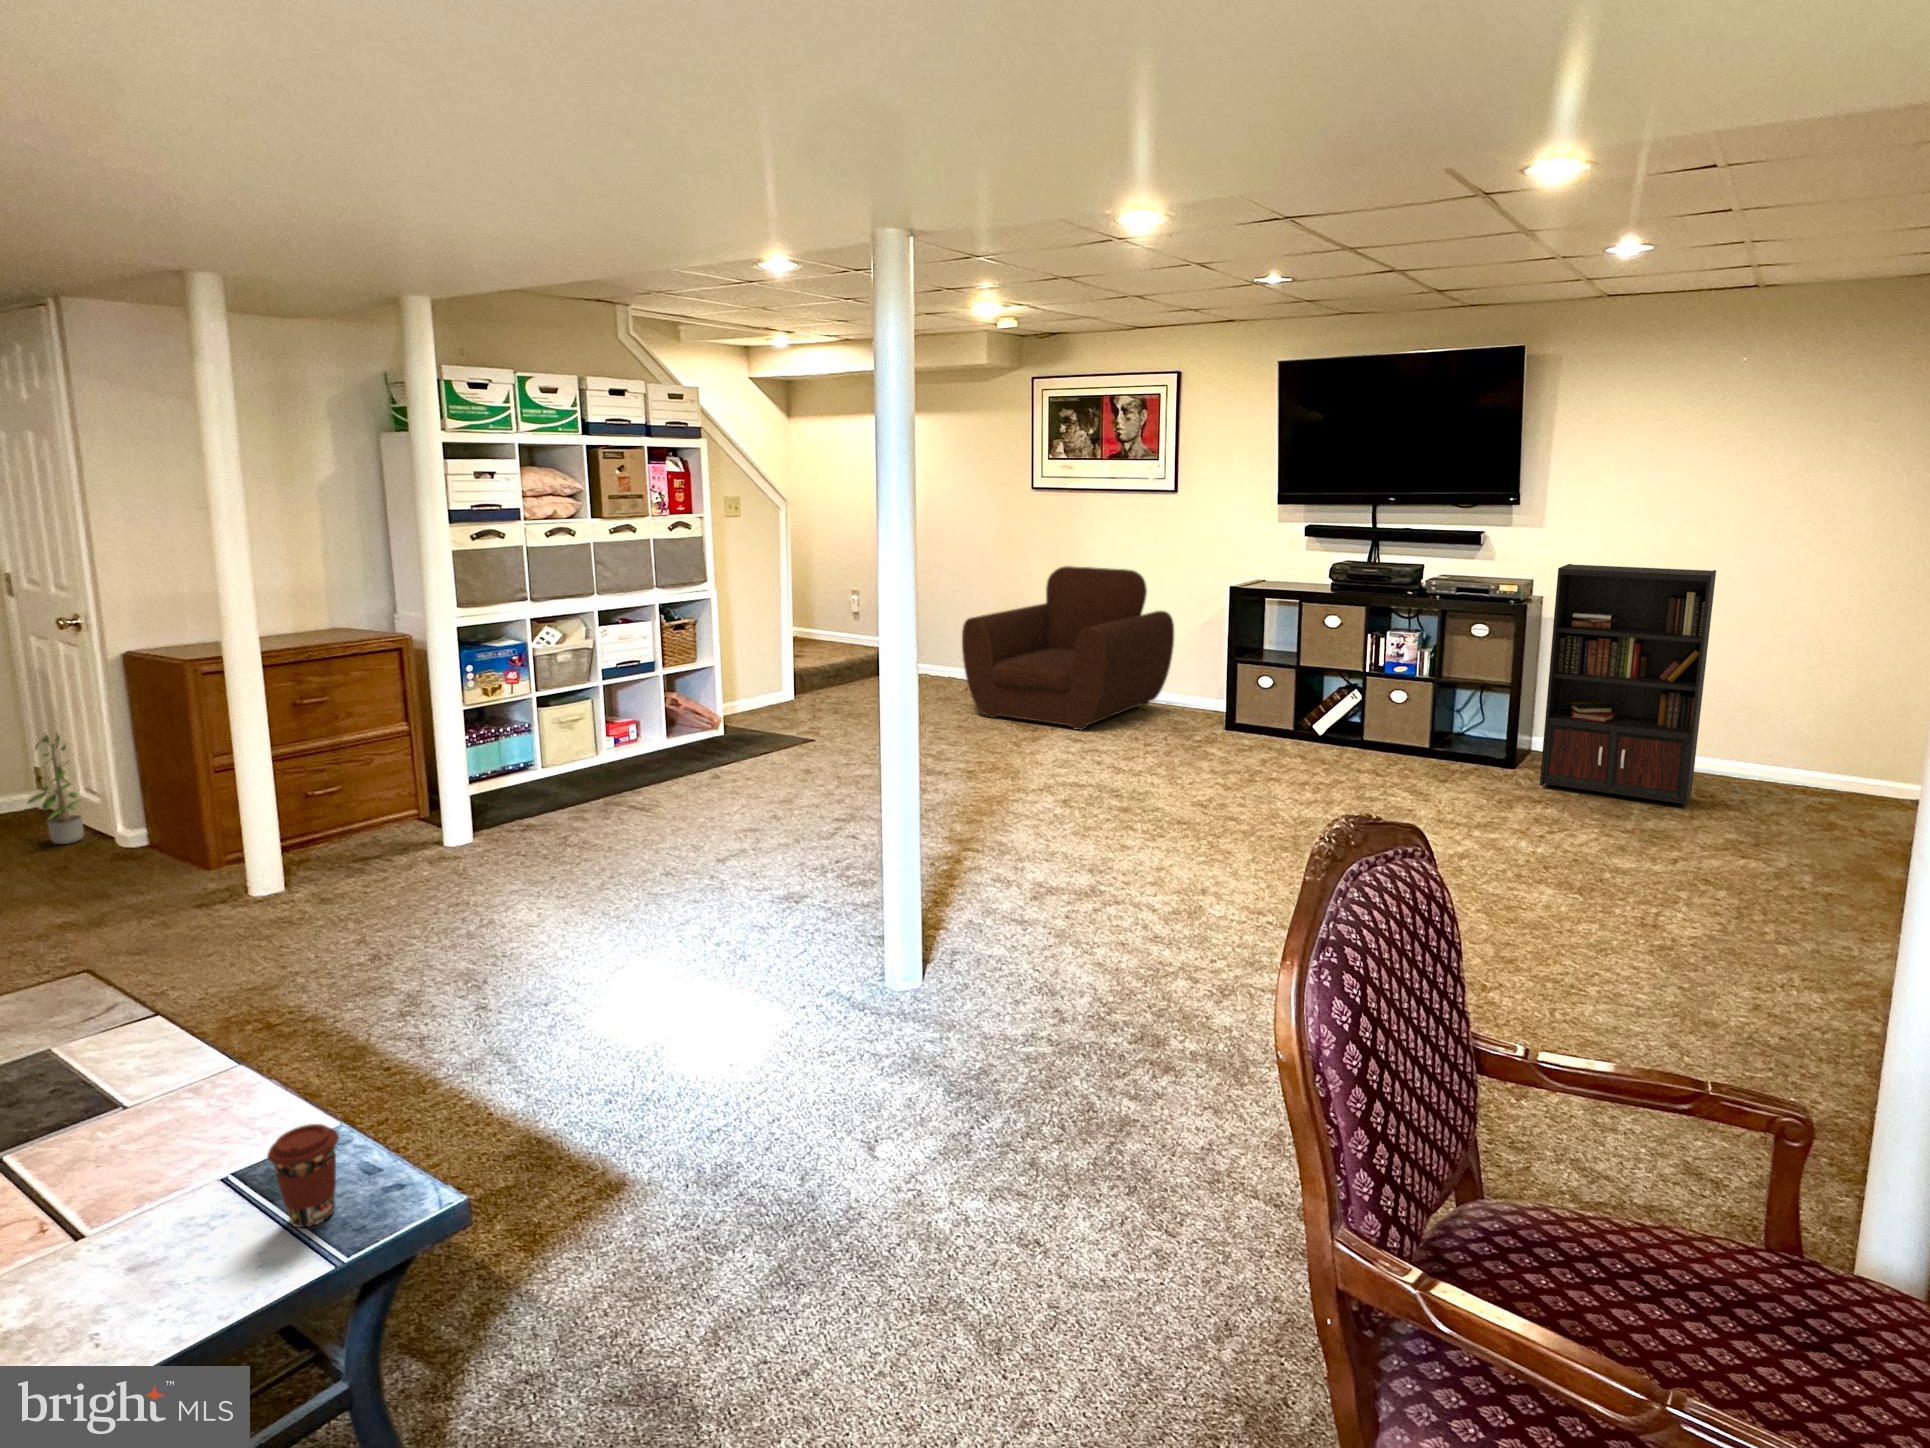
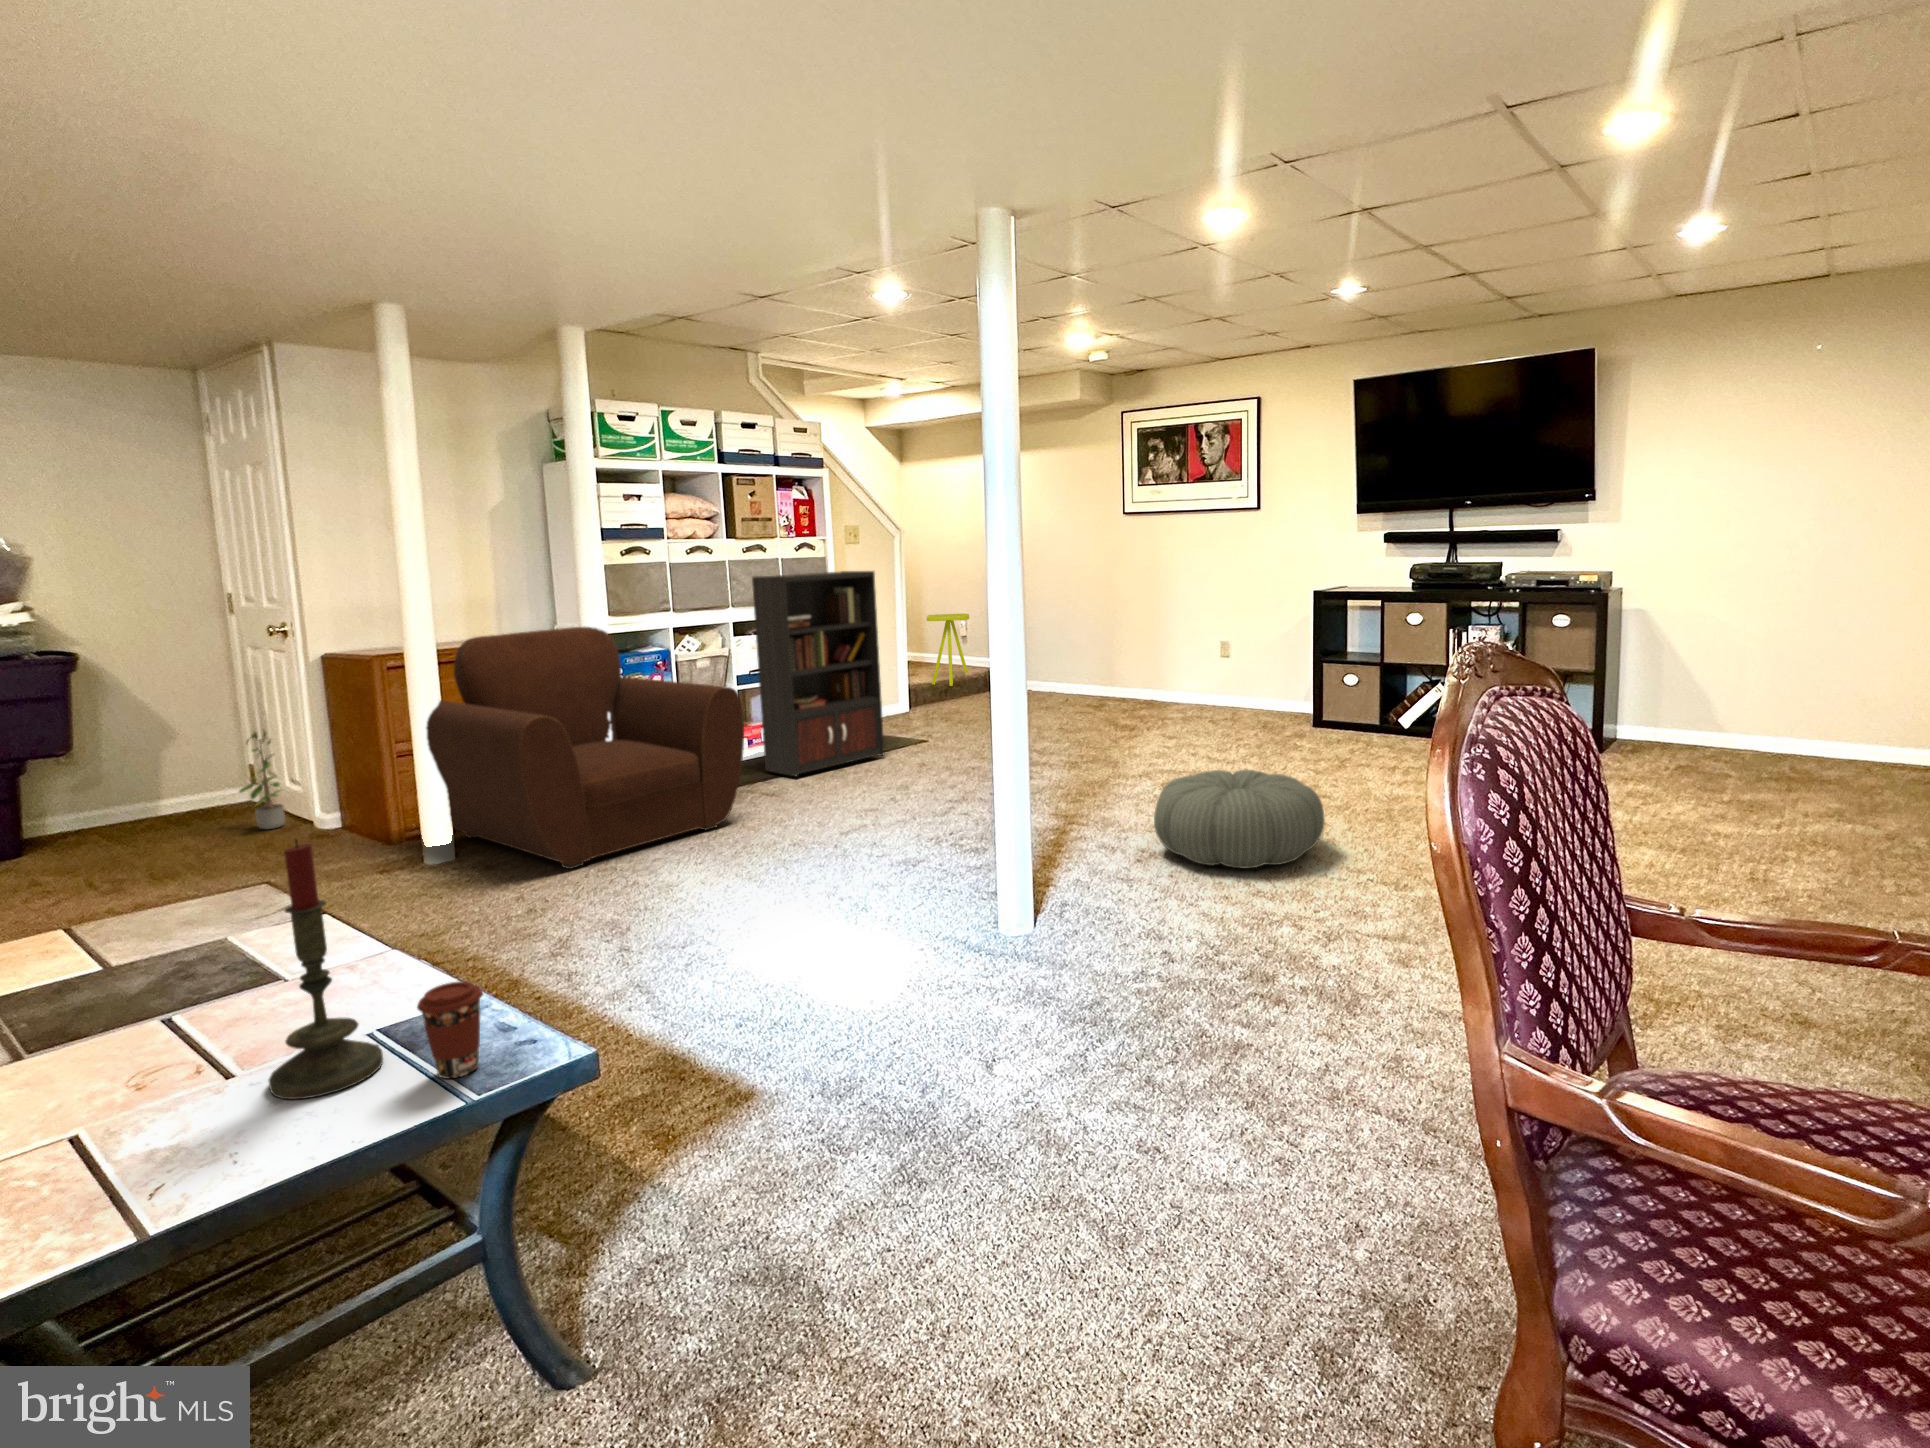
bookcase: present [1540,564,1739,807] -> present [752,571,884,777]
armchair: present [962,566,1174,730] -> present [426,627,744,869]
side table: none [816,587,863,666] -> present [927,613,969,686]
pouf: none [1051,797,1223,905] -> present [1154,770,1325,869]
candle: none [104,986,229,1257] -> present [269,840,383,1099]

